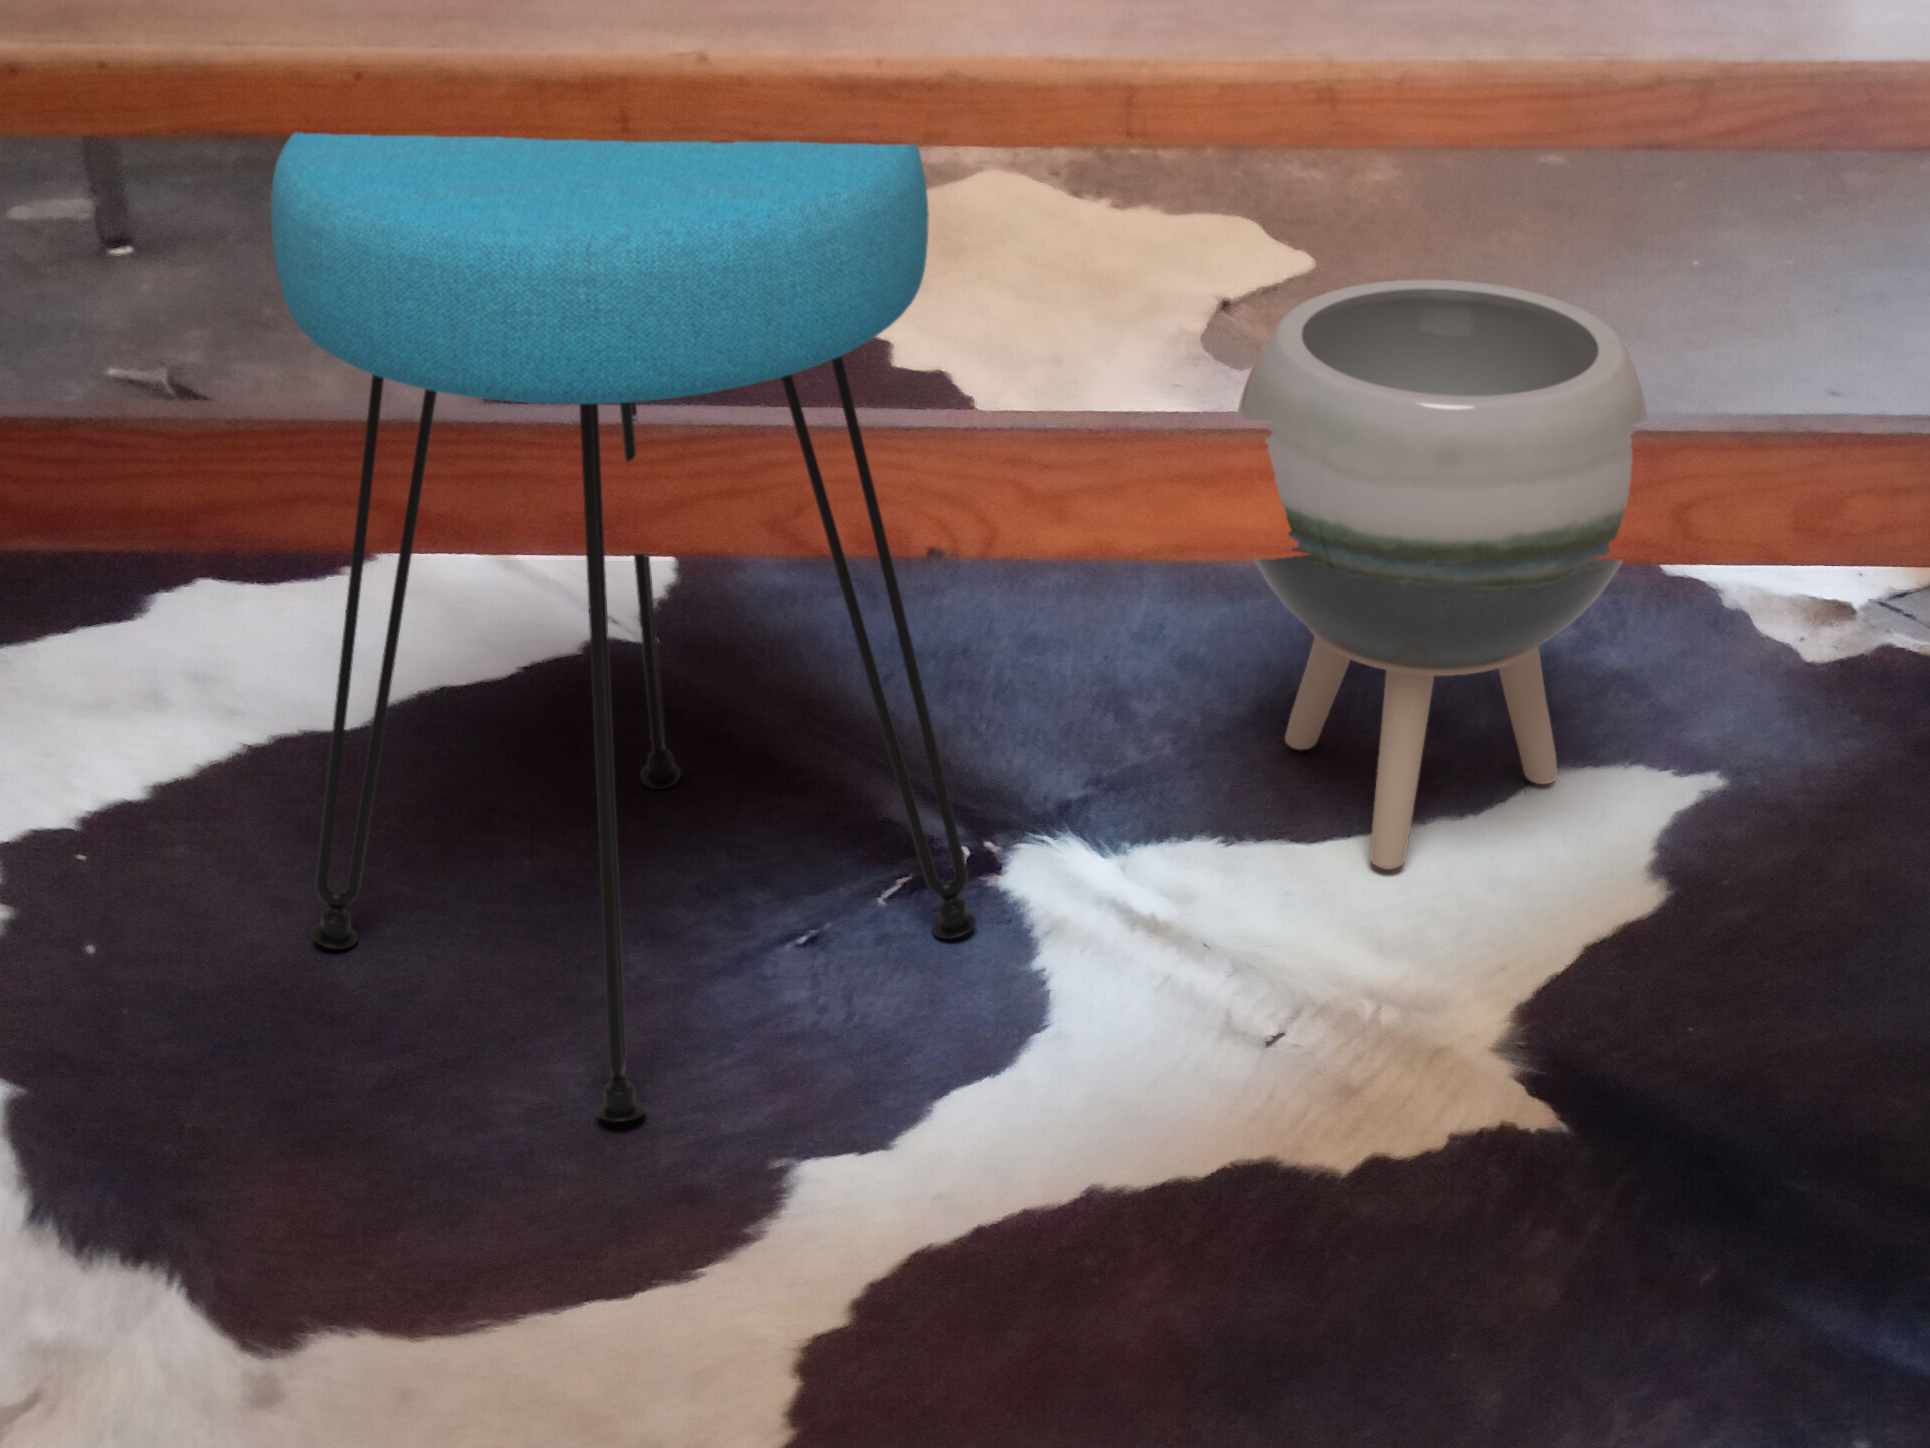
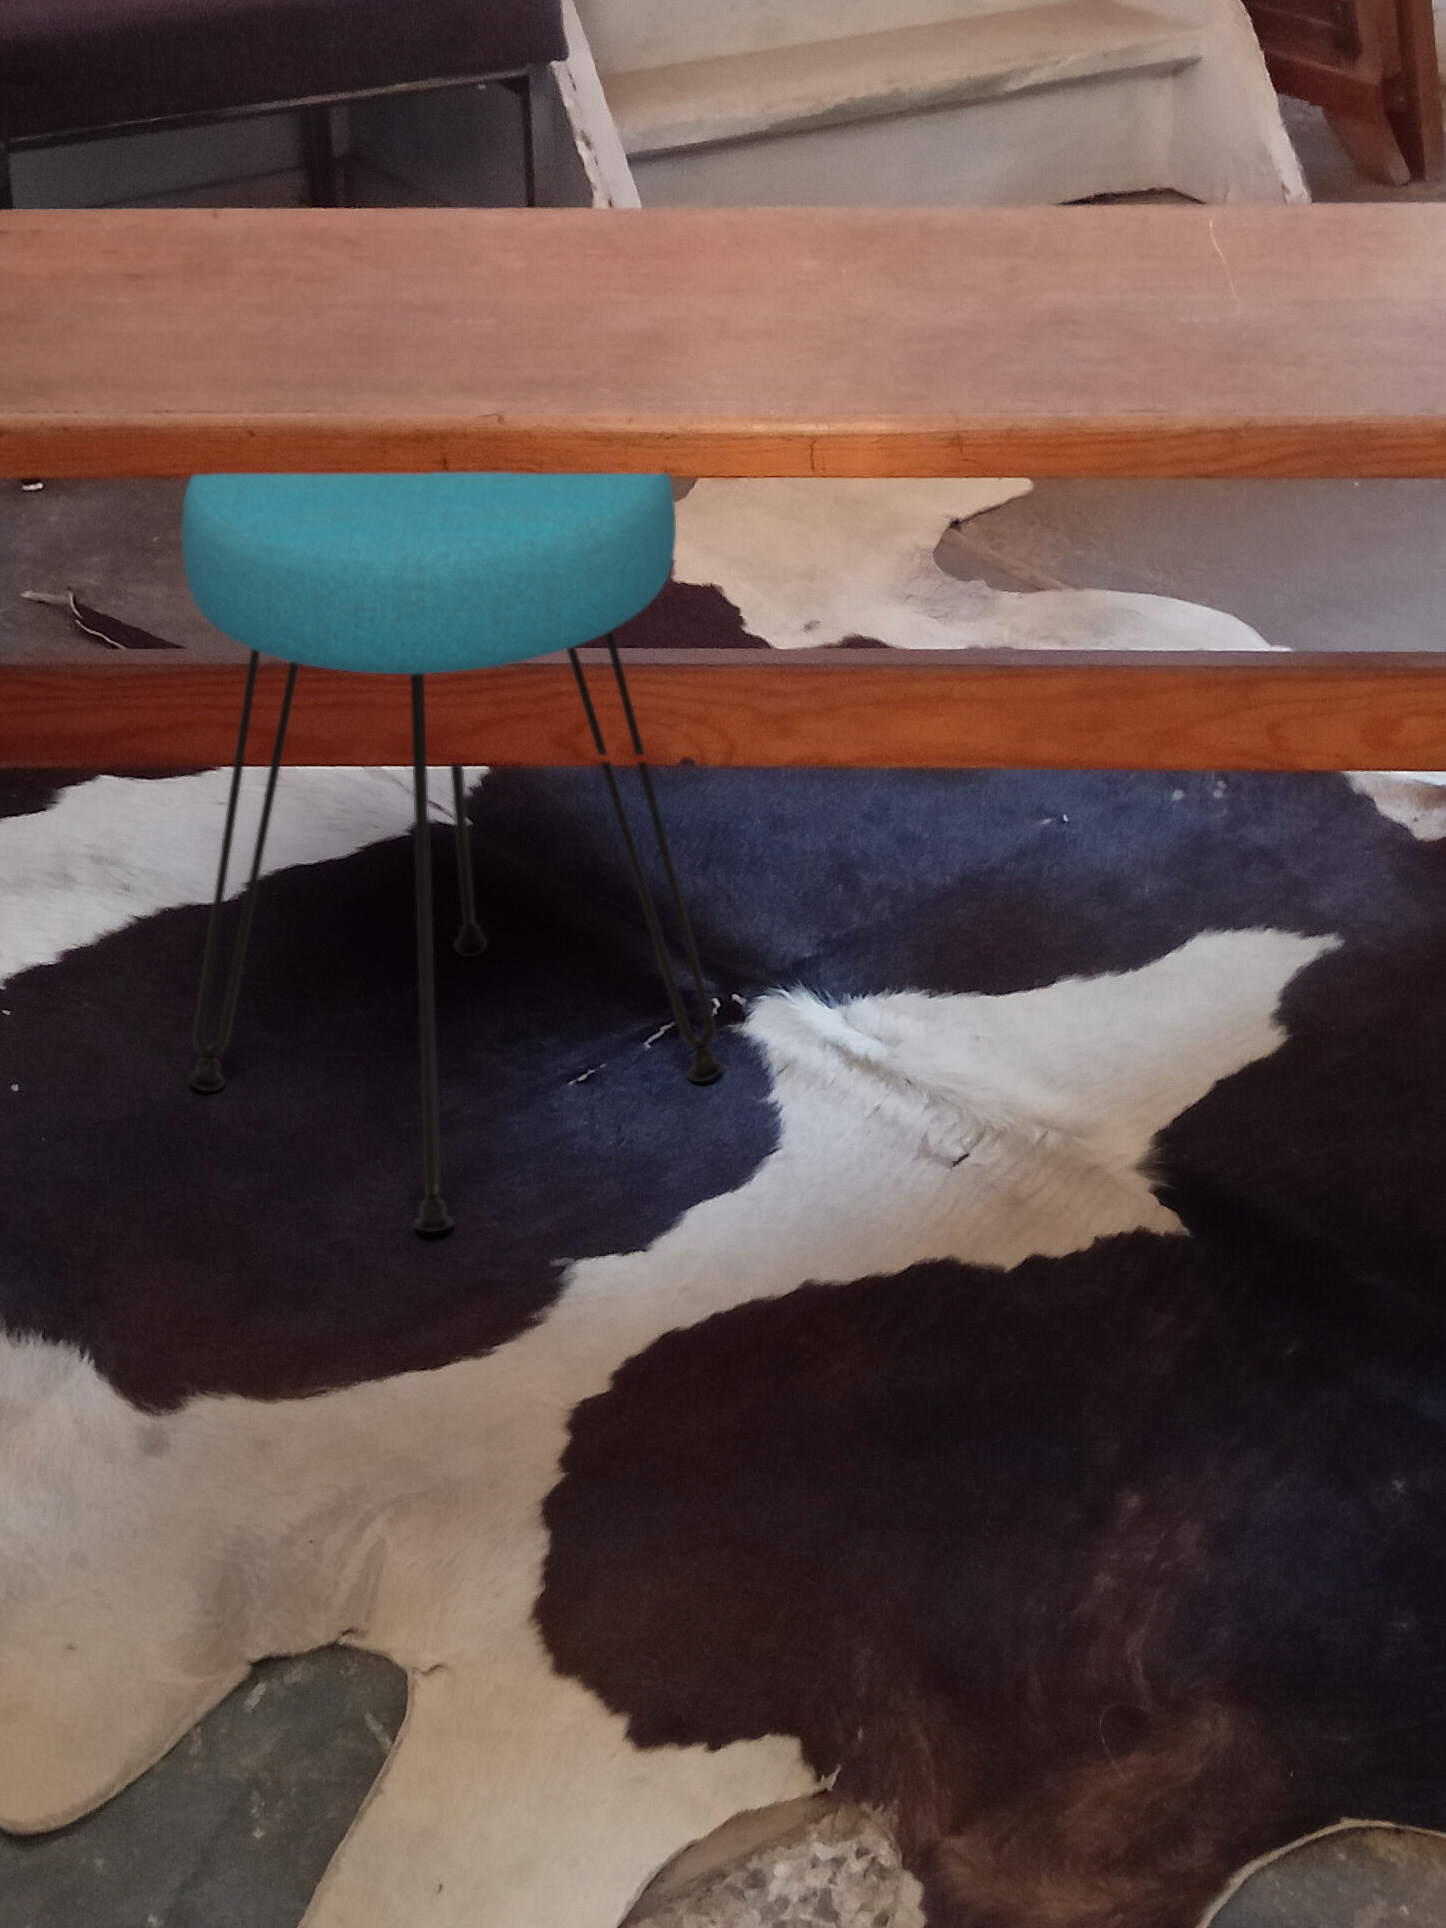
planter: present [1236,279,1648,869] -> none [927,544,1258,1023]

